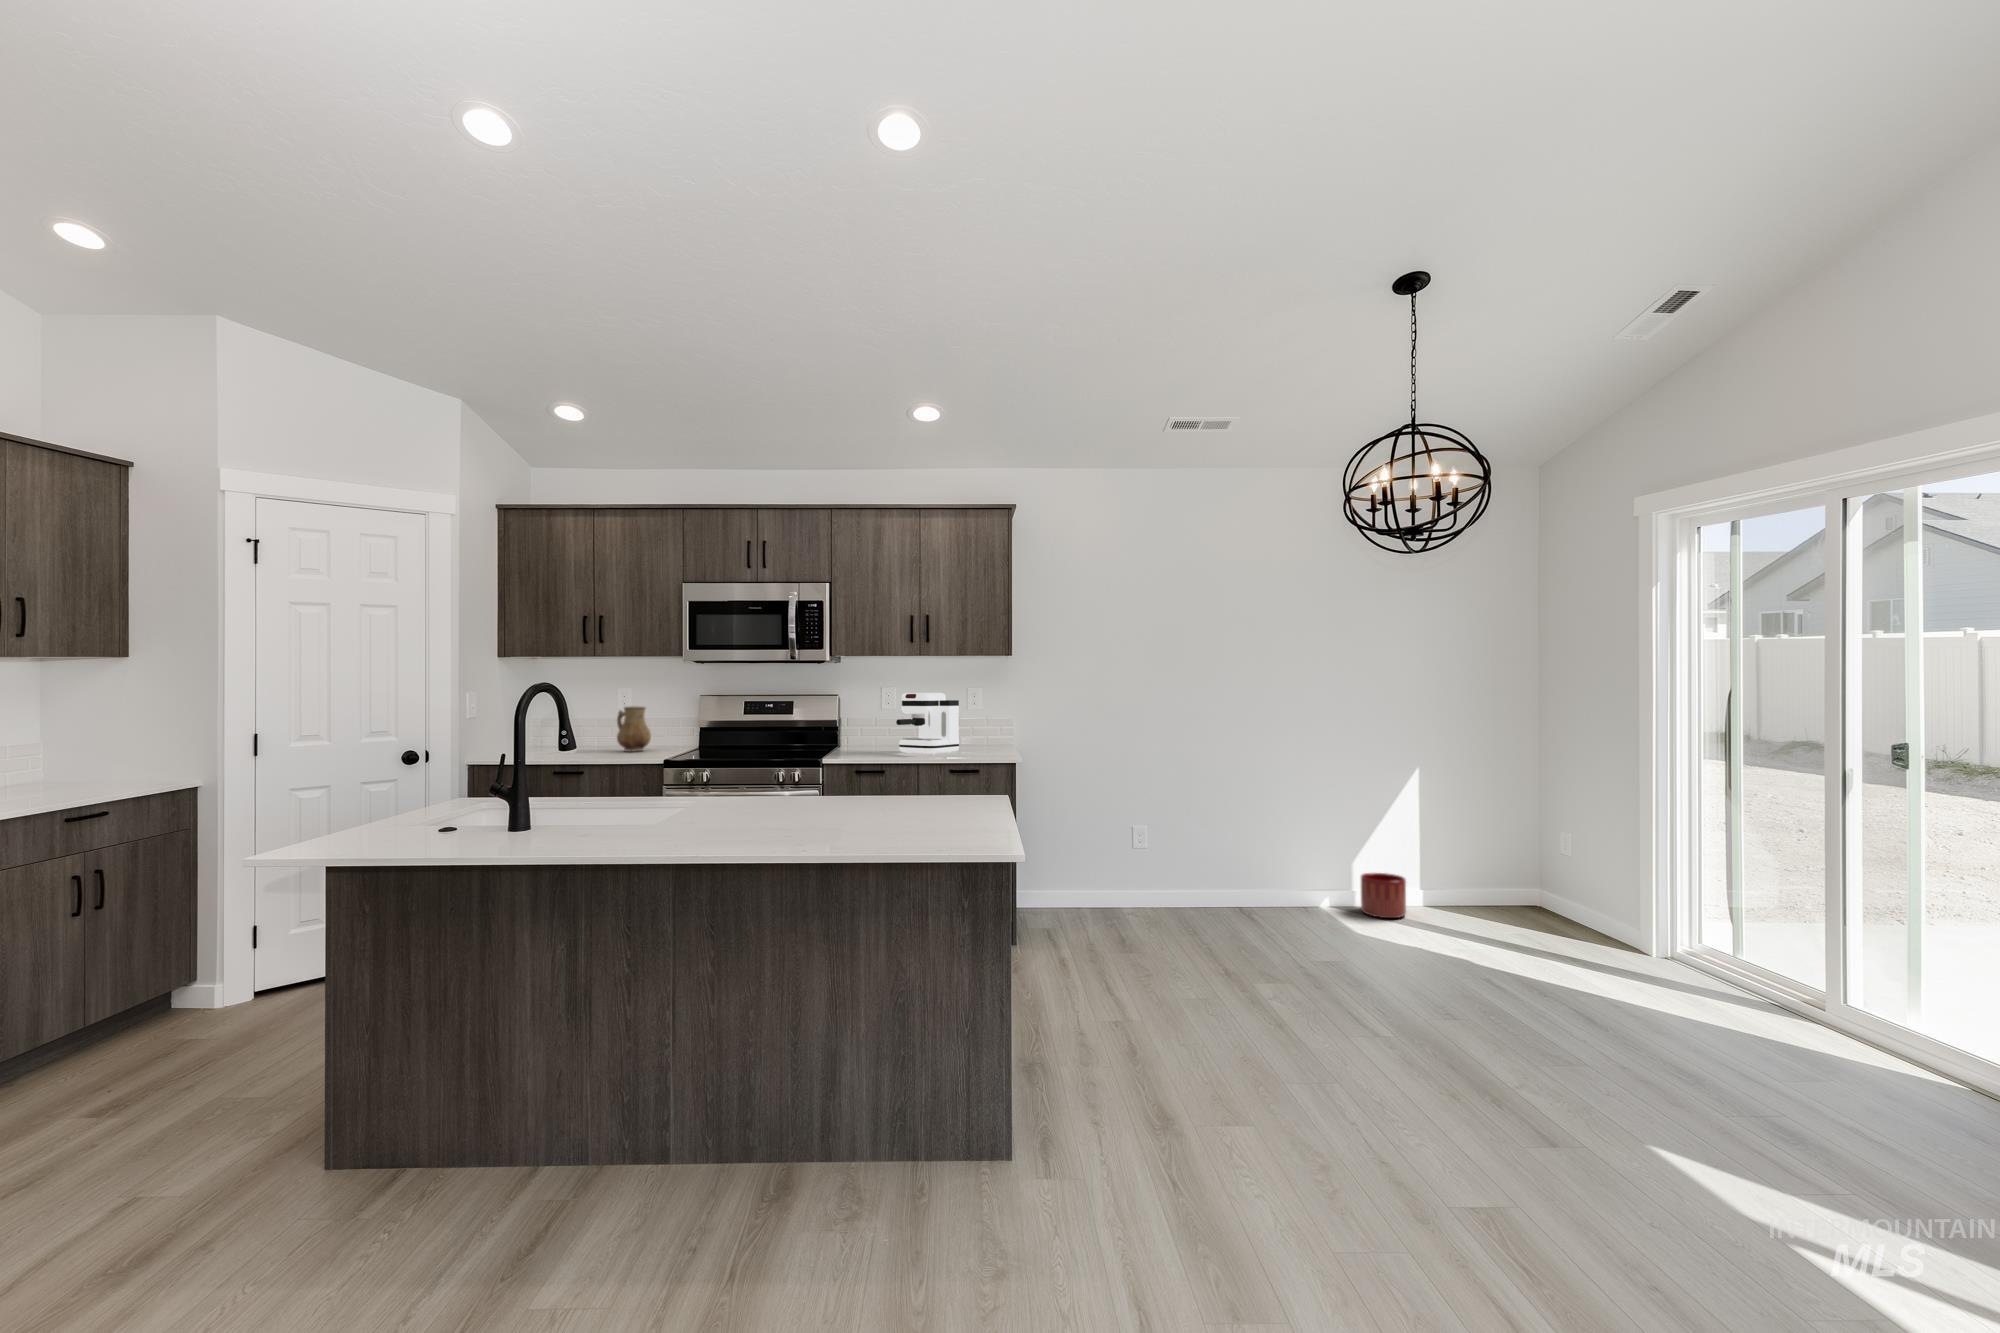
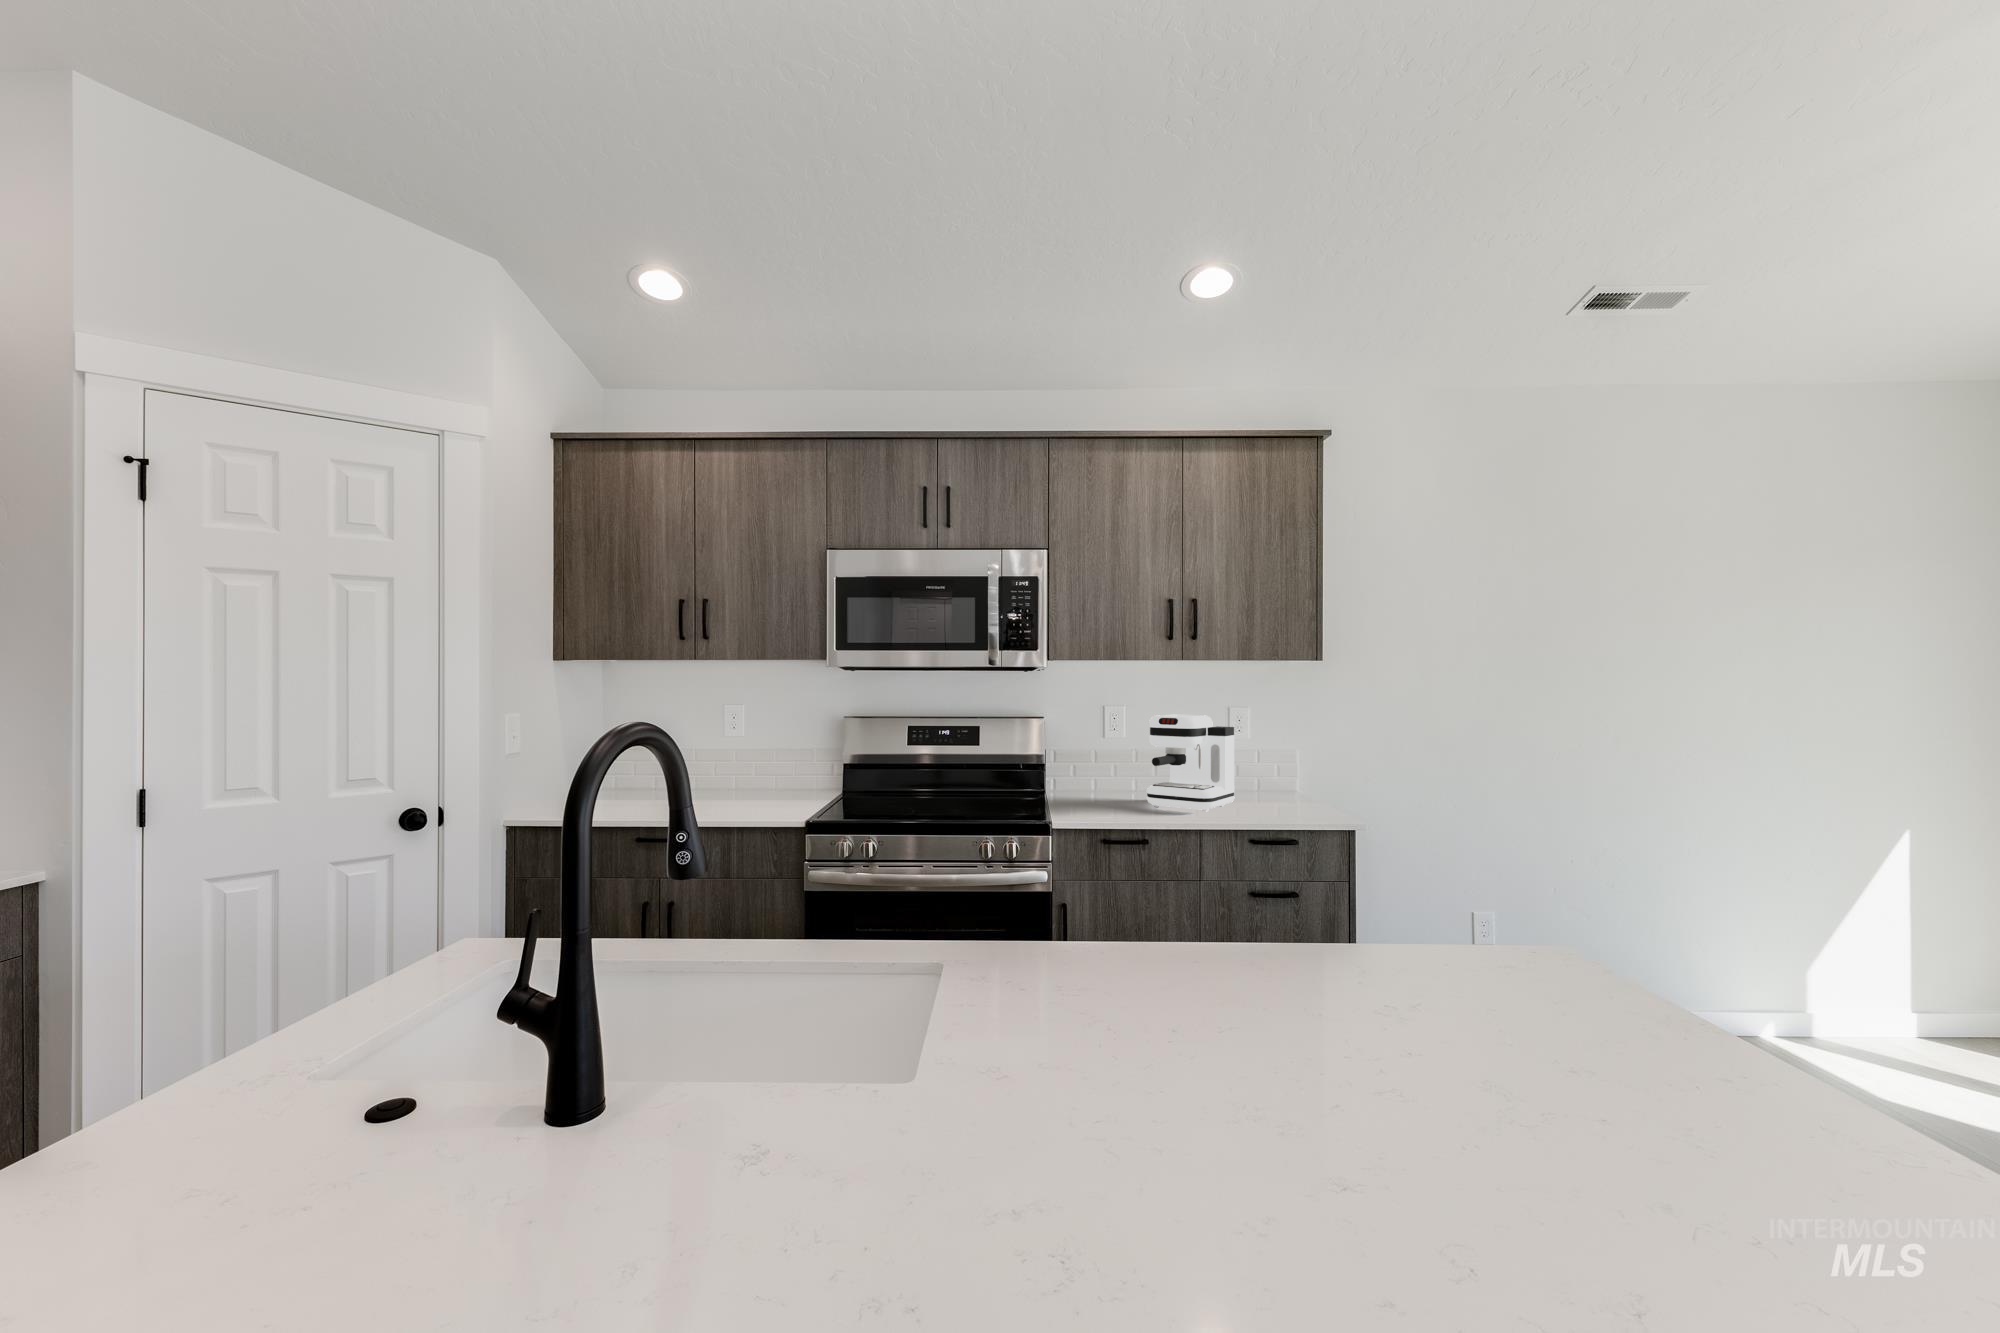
ceramic pitcher: present [617,707,651,752] -> none [723,731,772,798]
planter: present [1361,873,1406,918] -> none [1832,988,1923,1066]

